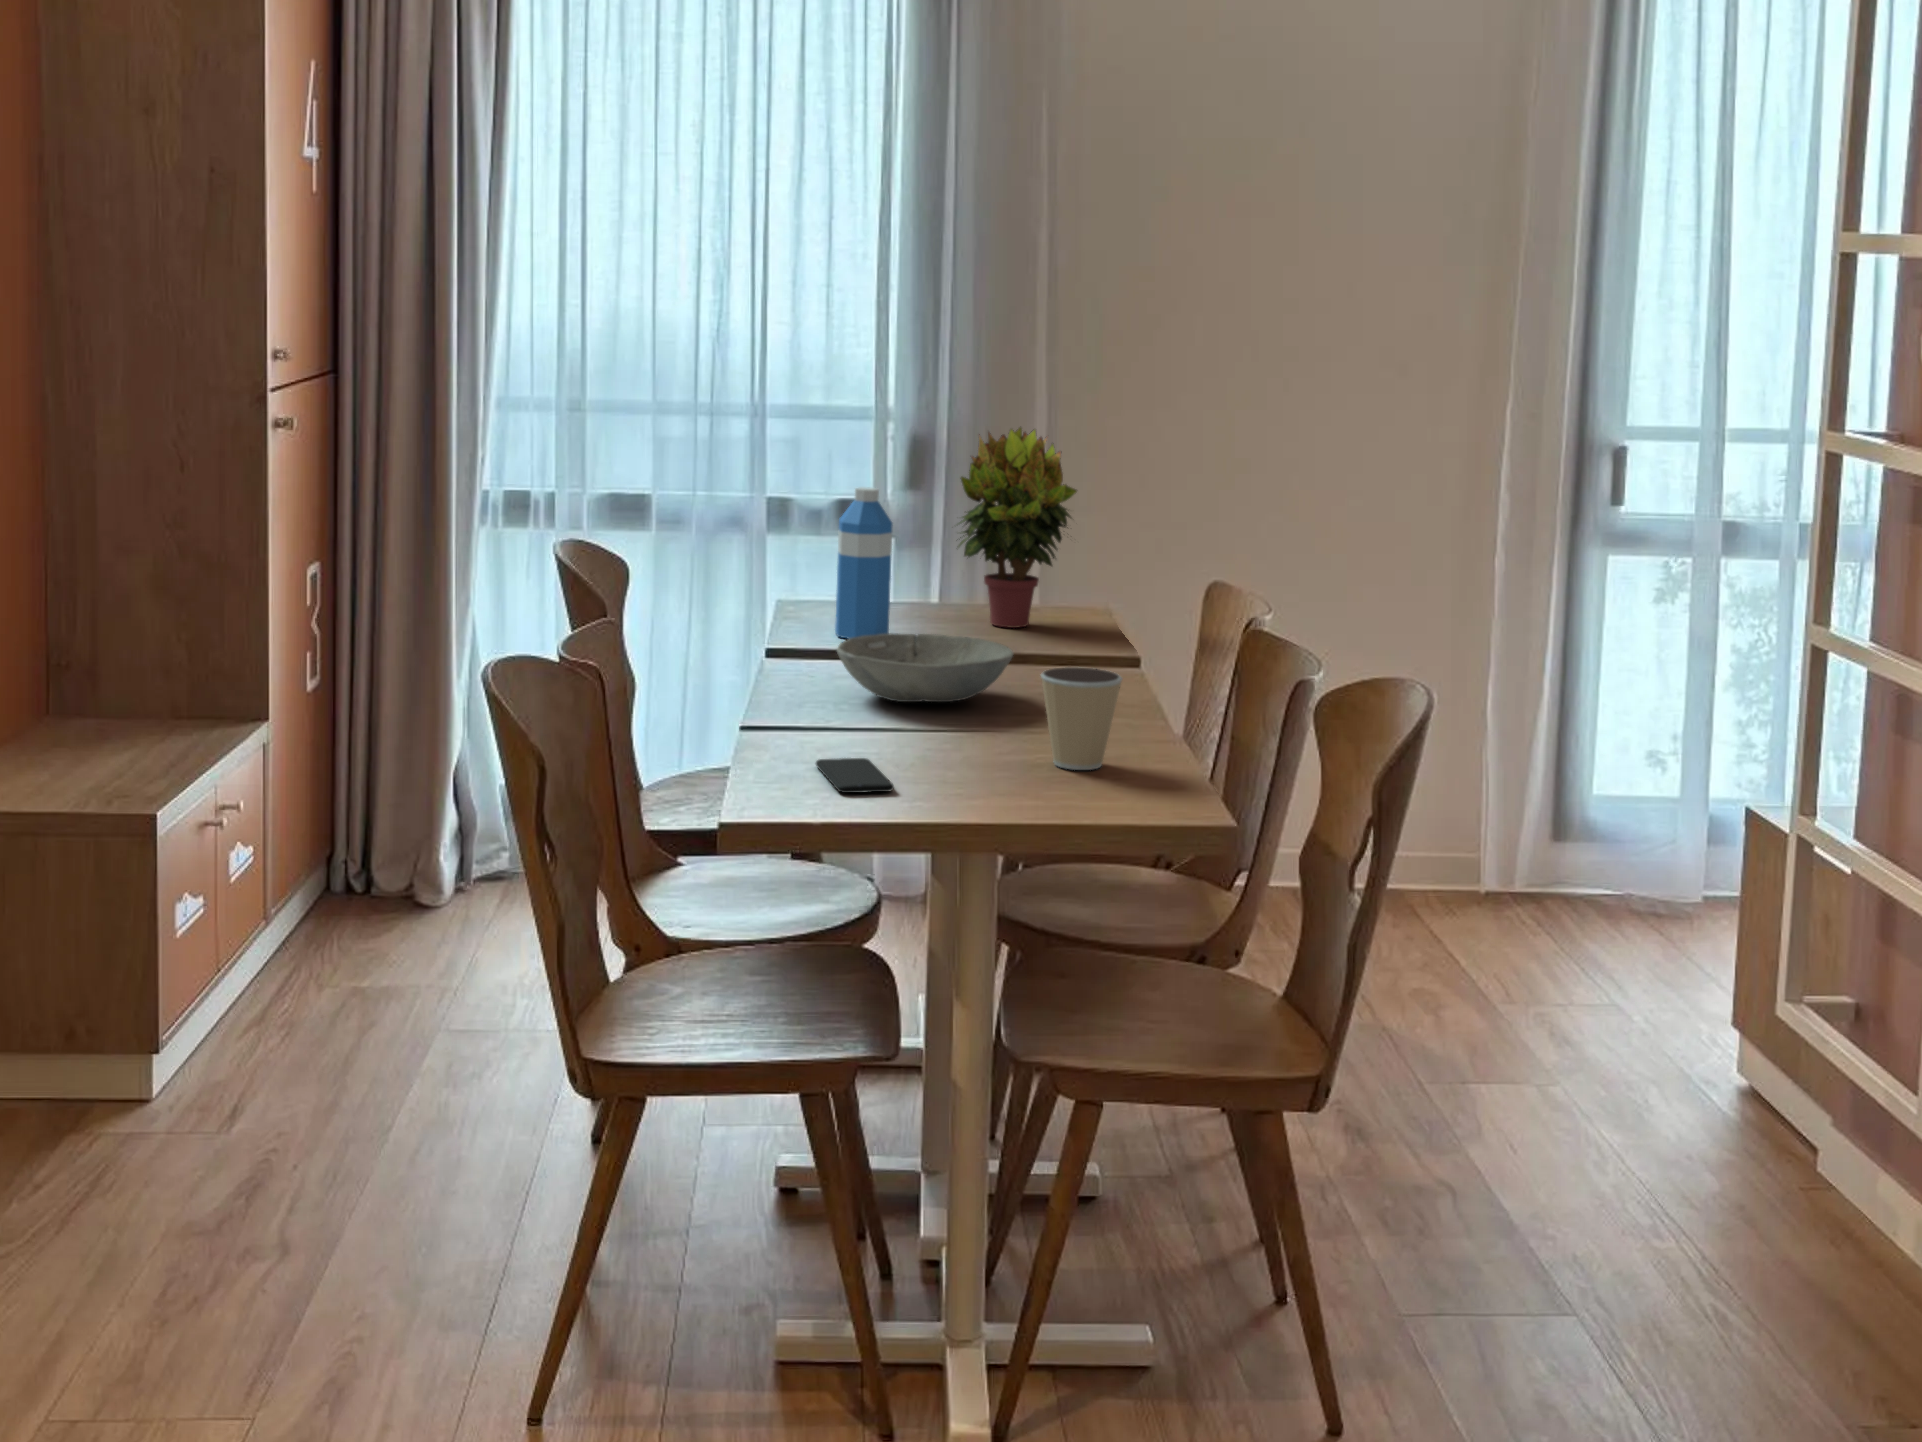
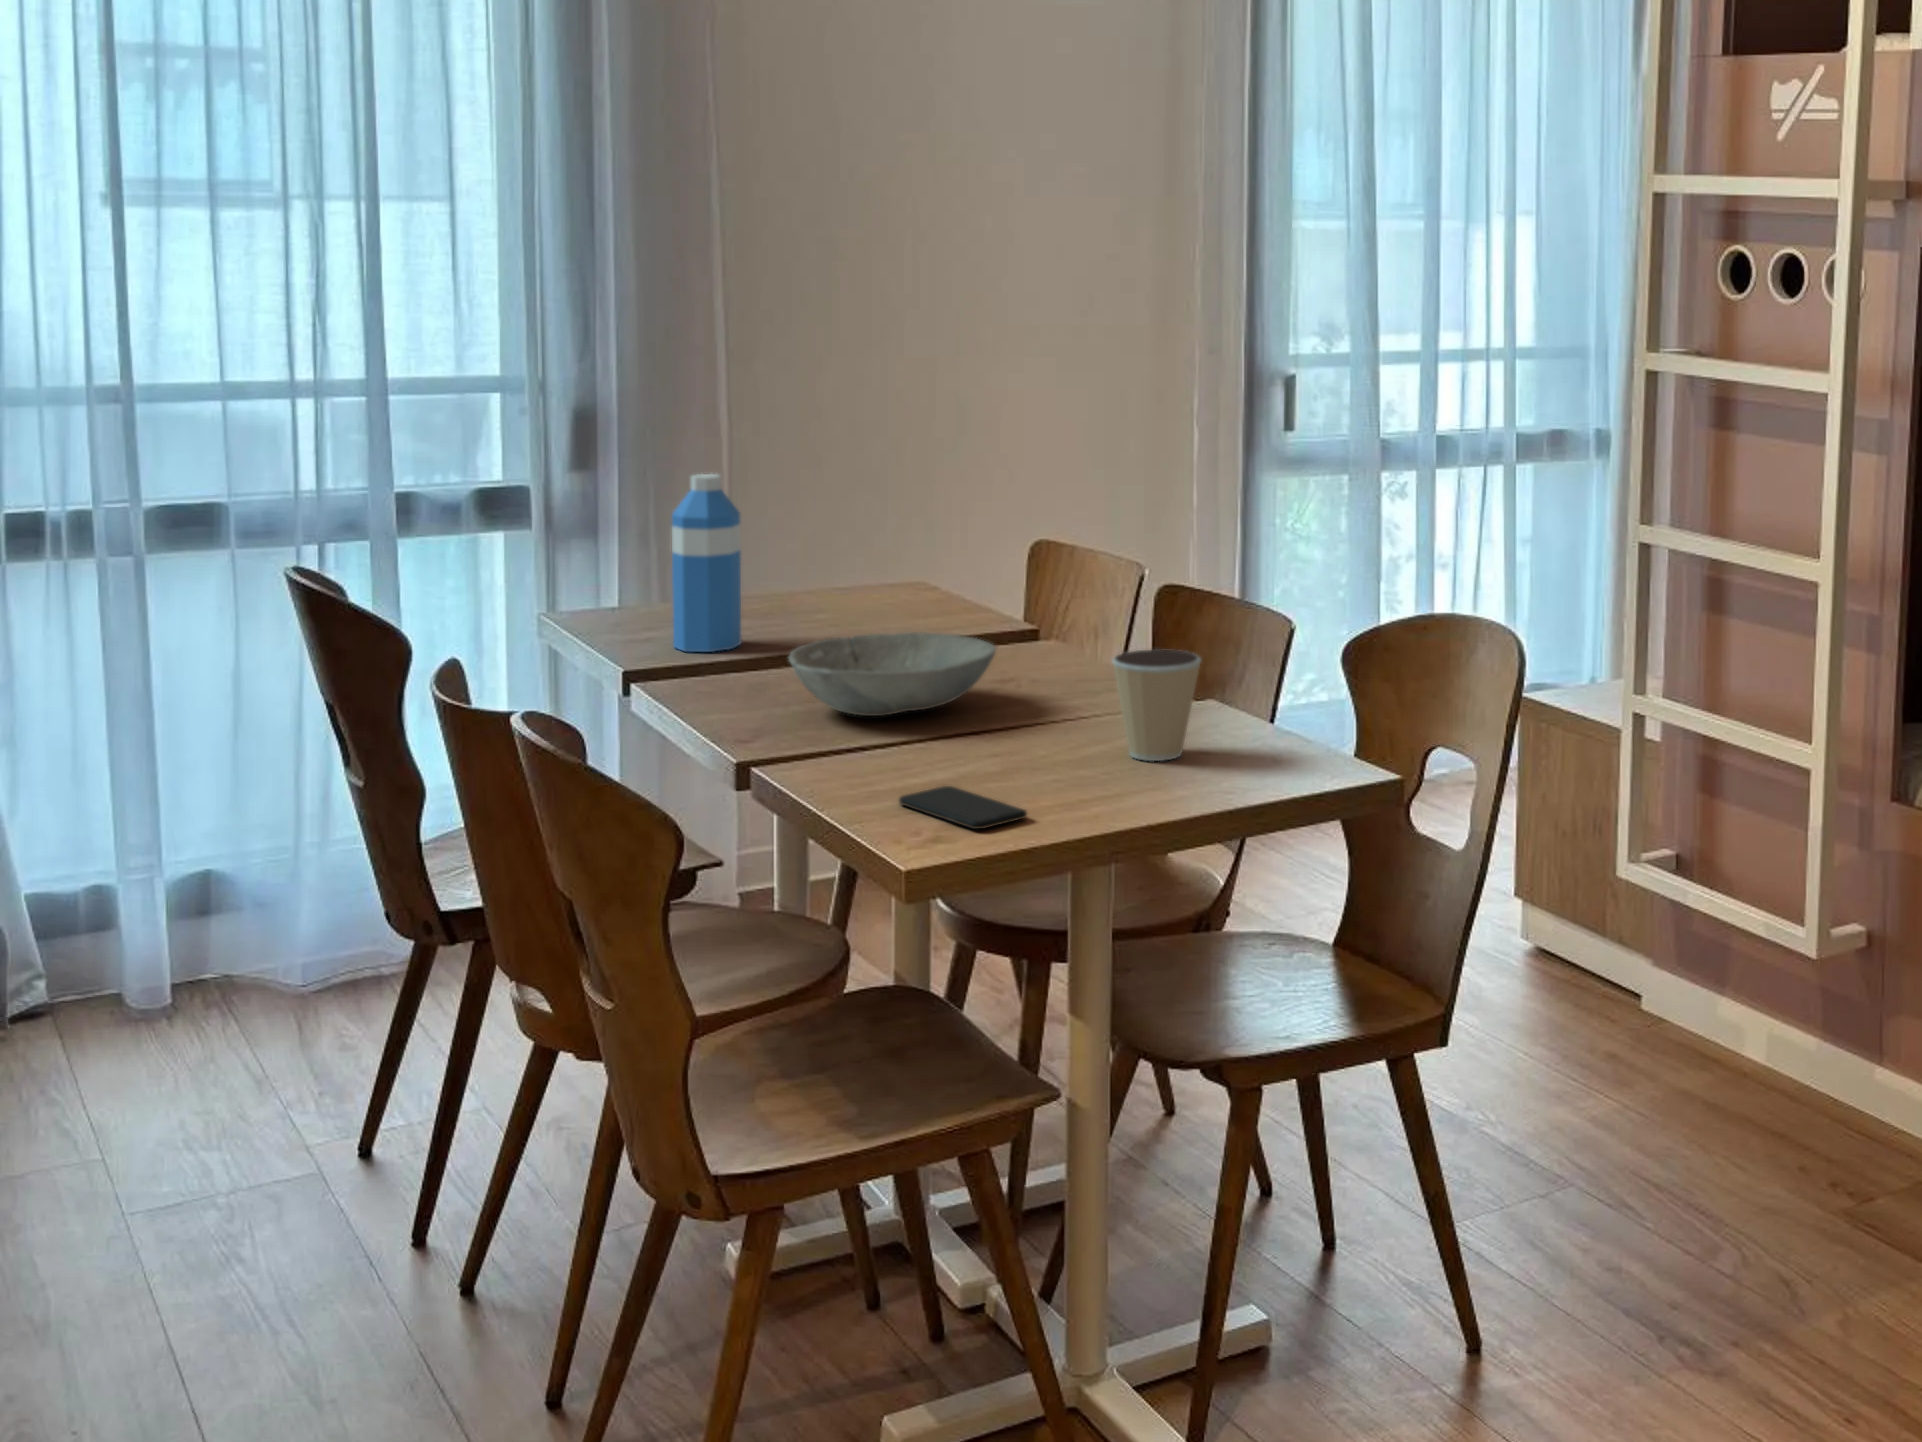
potted plant: present [958,427,1077,628] -> none [772,392,925,616]

